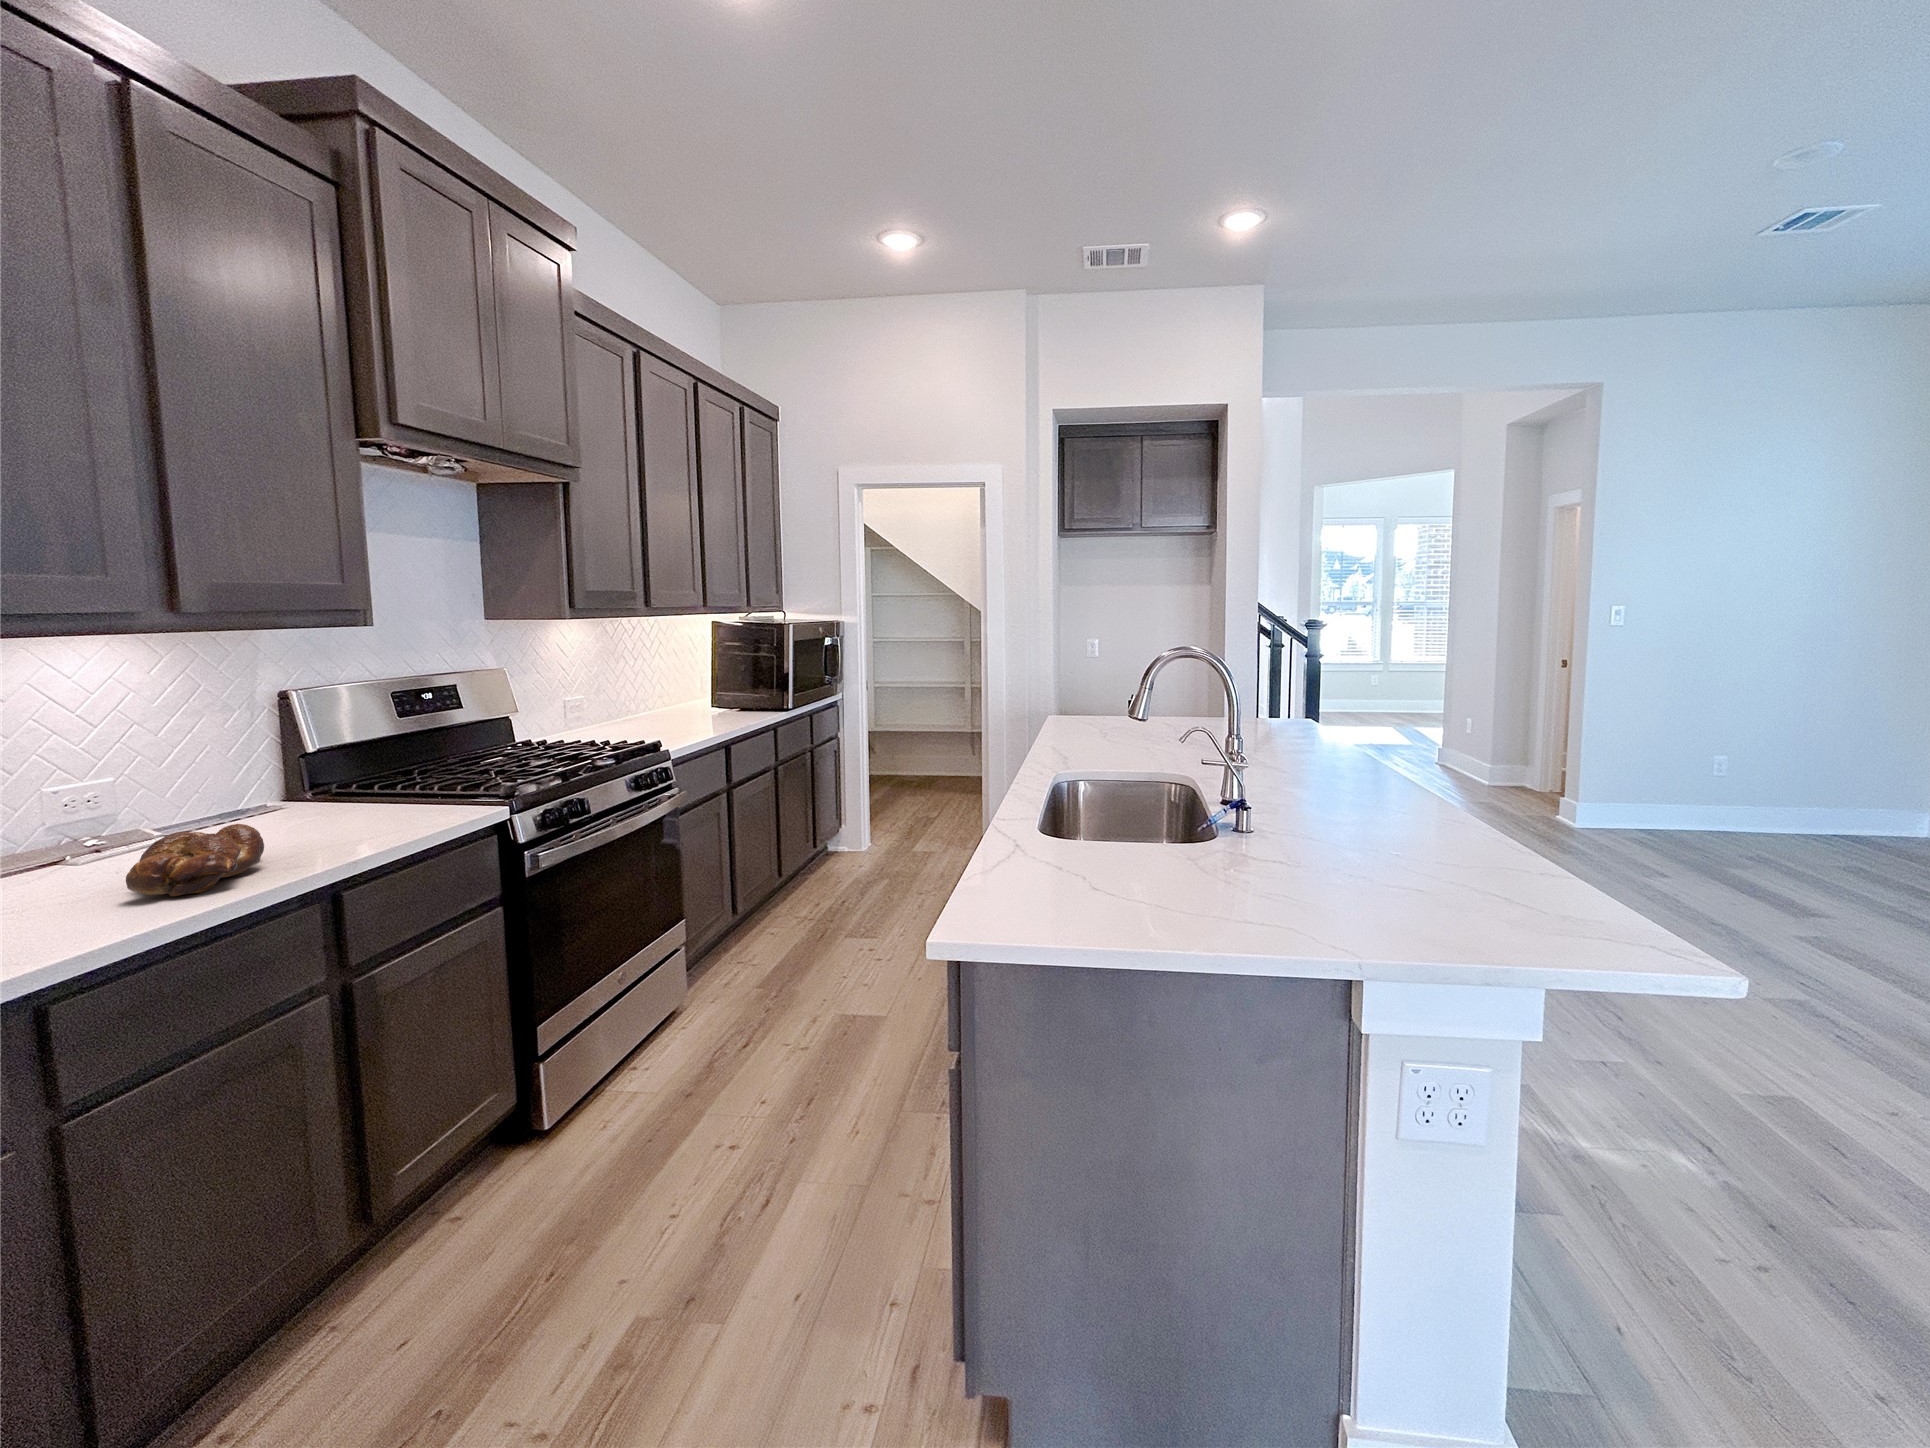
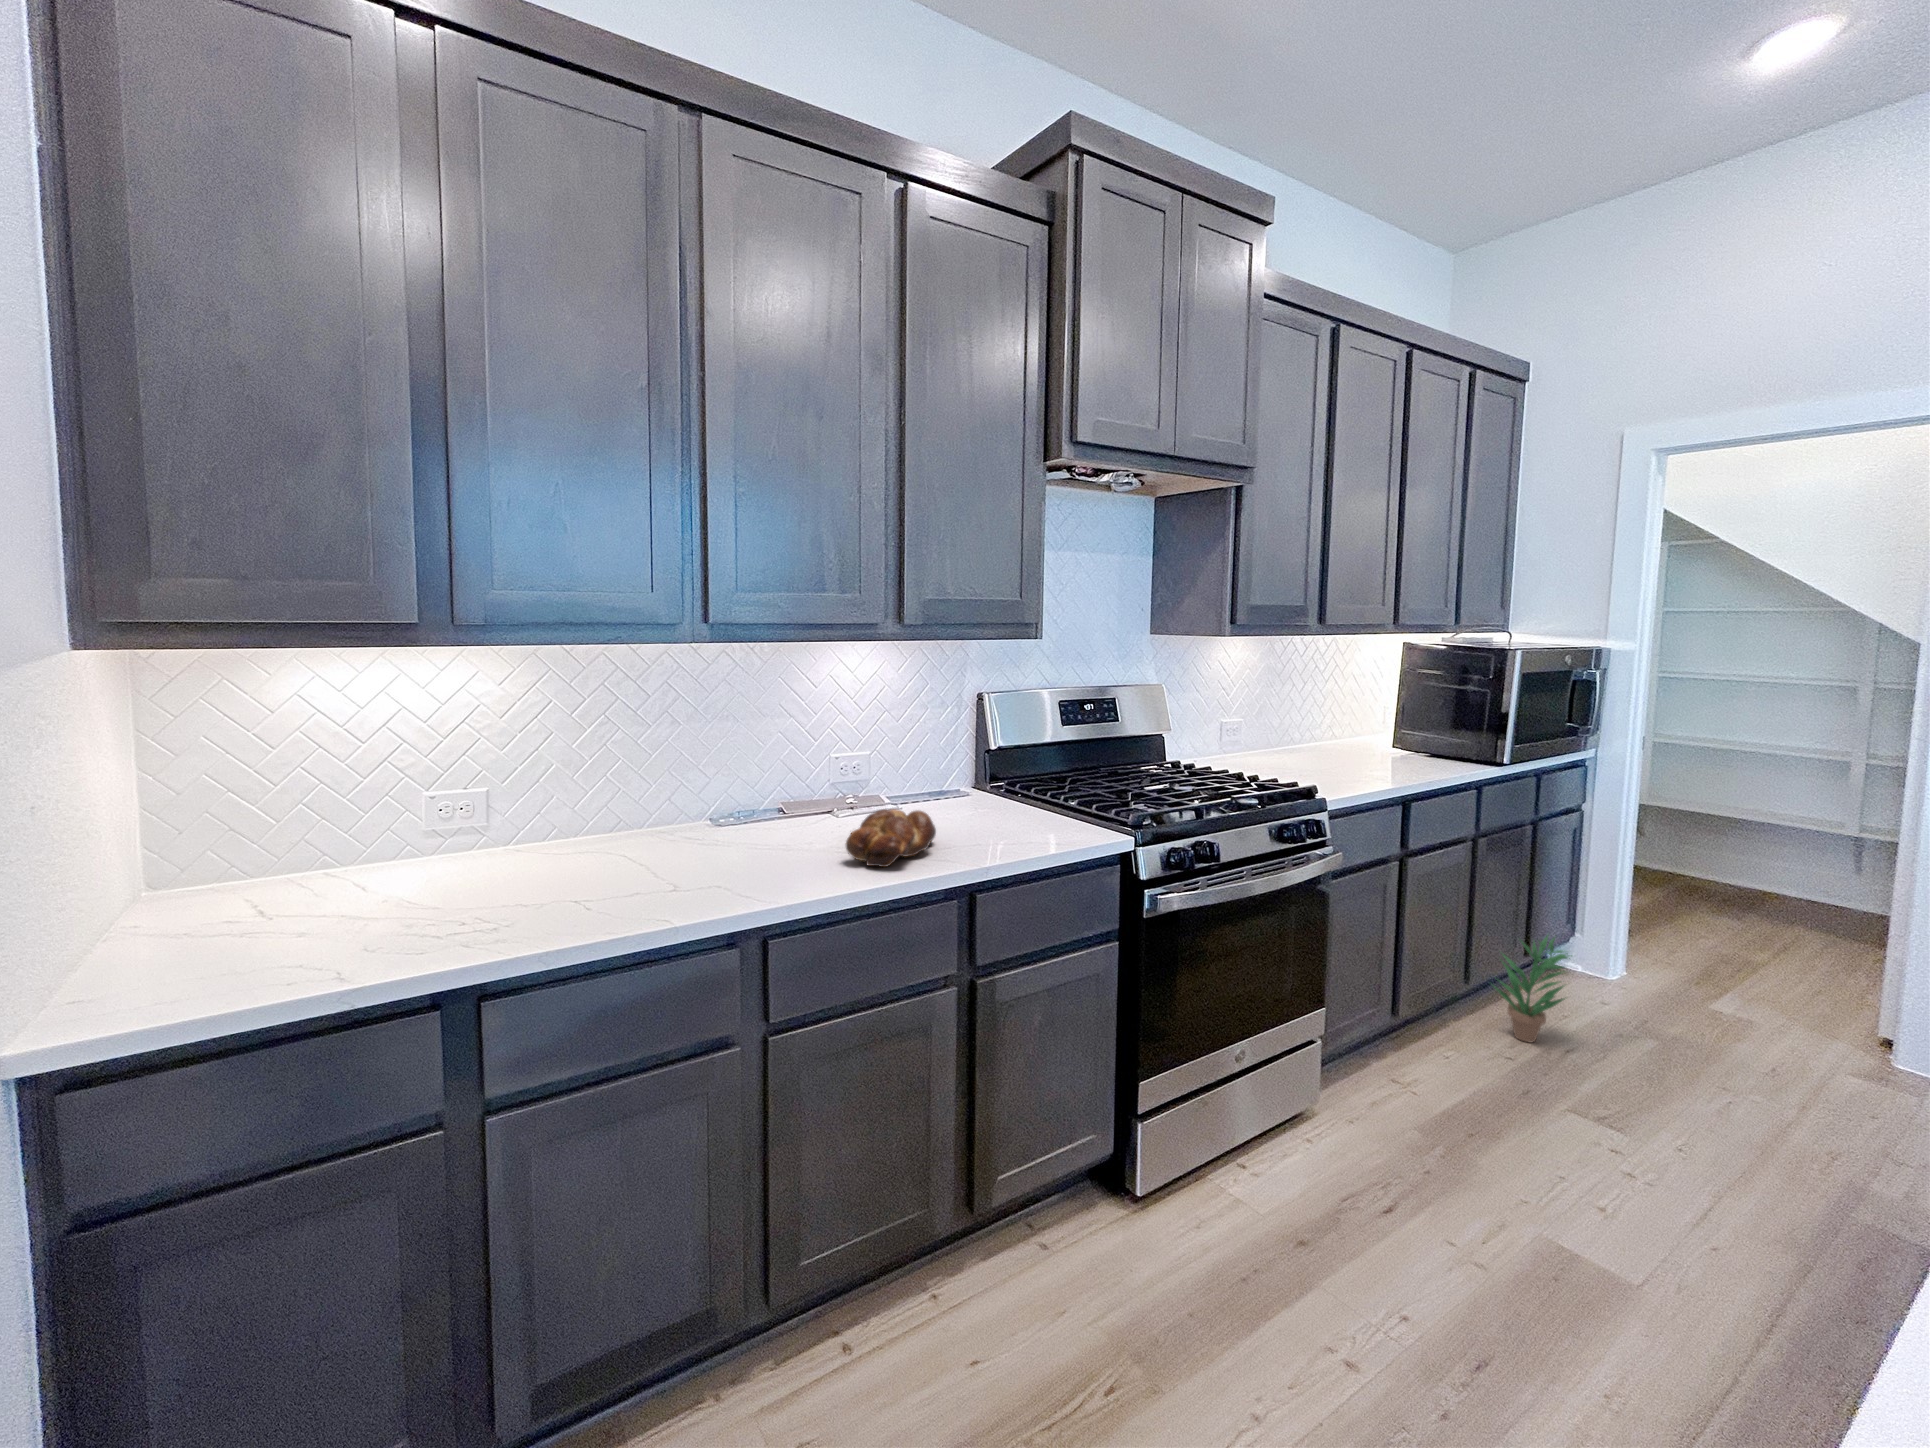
potted plant: none [793,823,840,904] -> present [1494,936,1568,1042]

